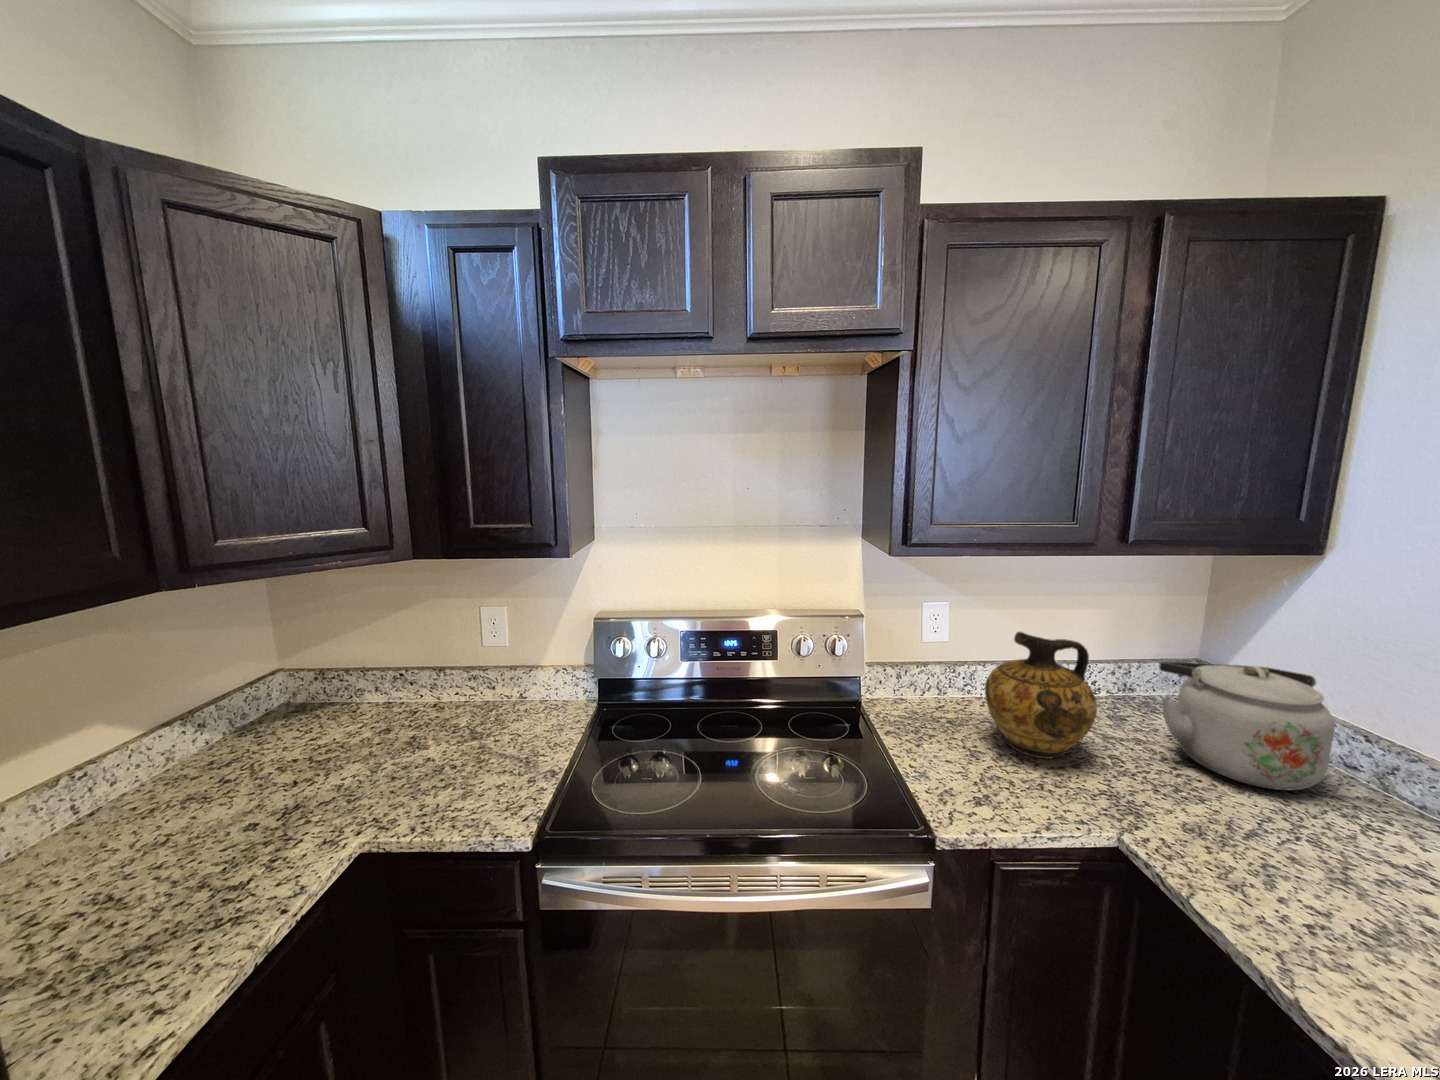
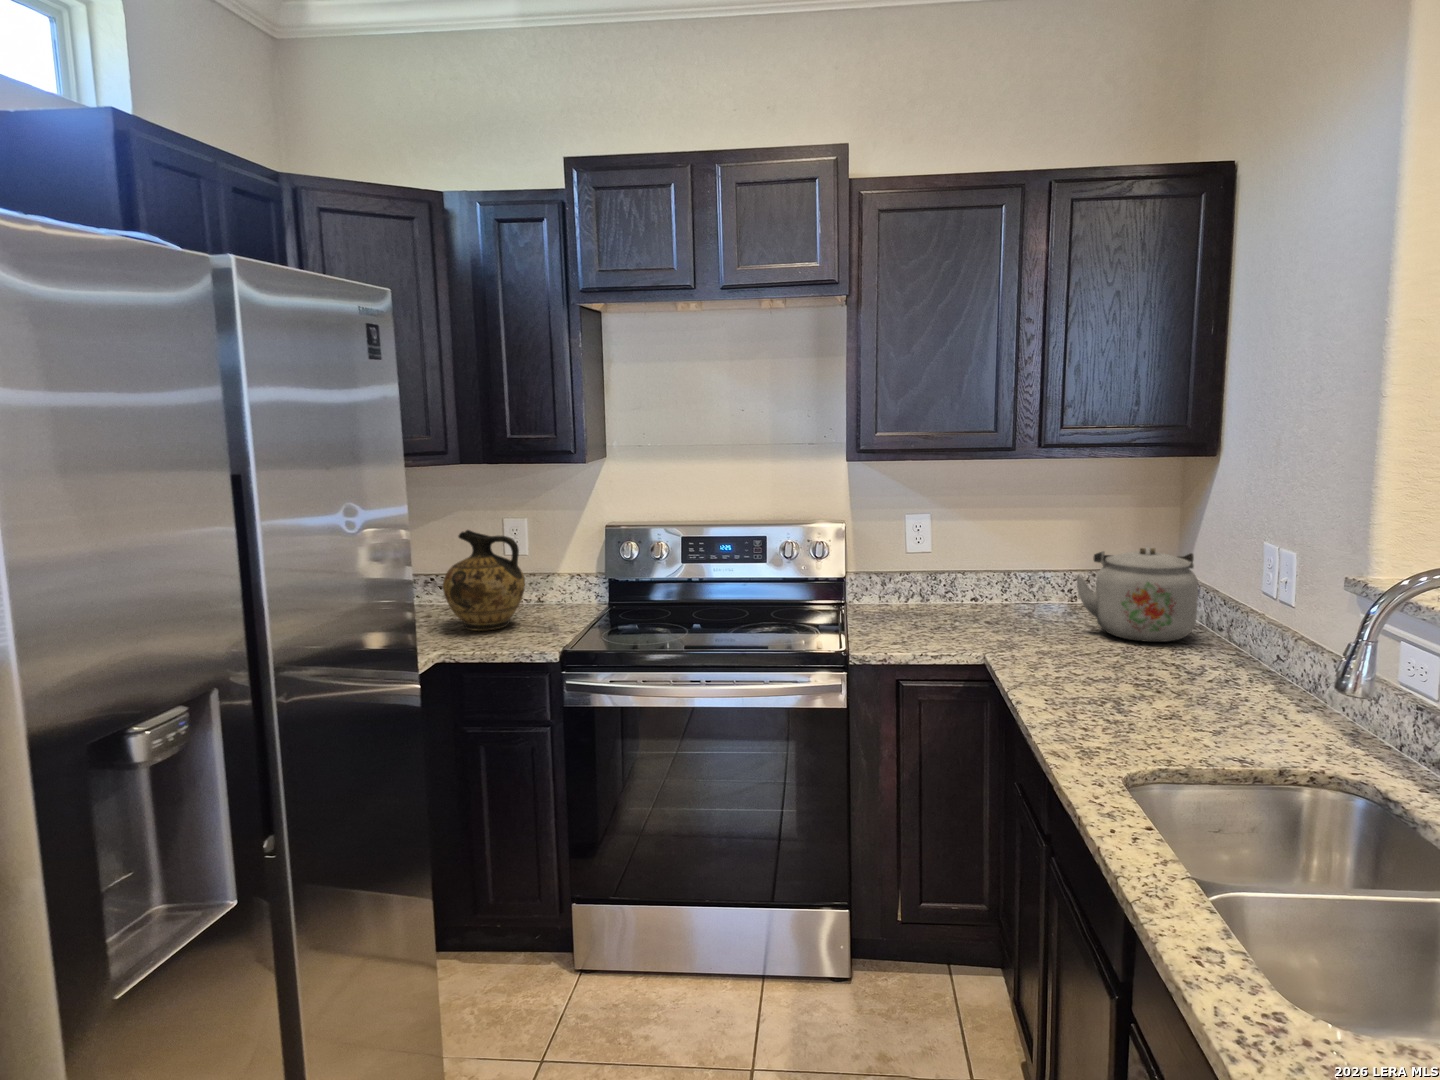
ceramic jug: present [985,632,1097,759] -> present [443,530,525,631]

